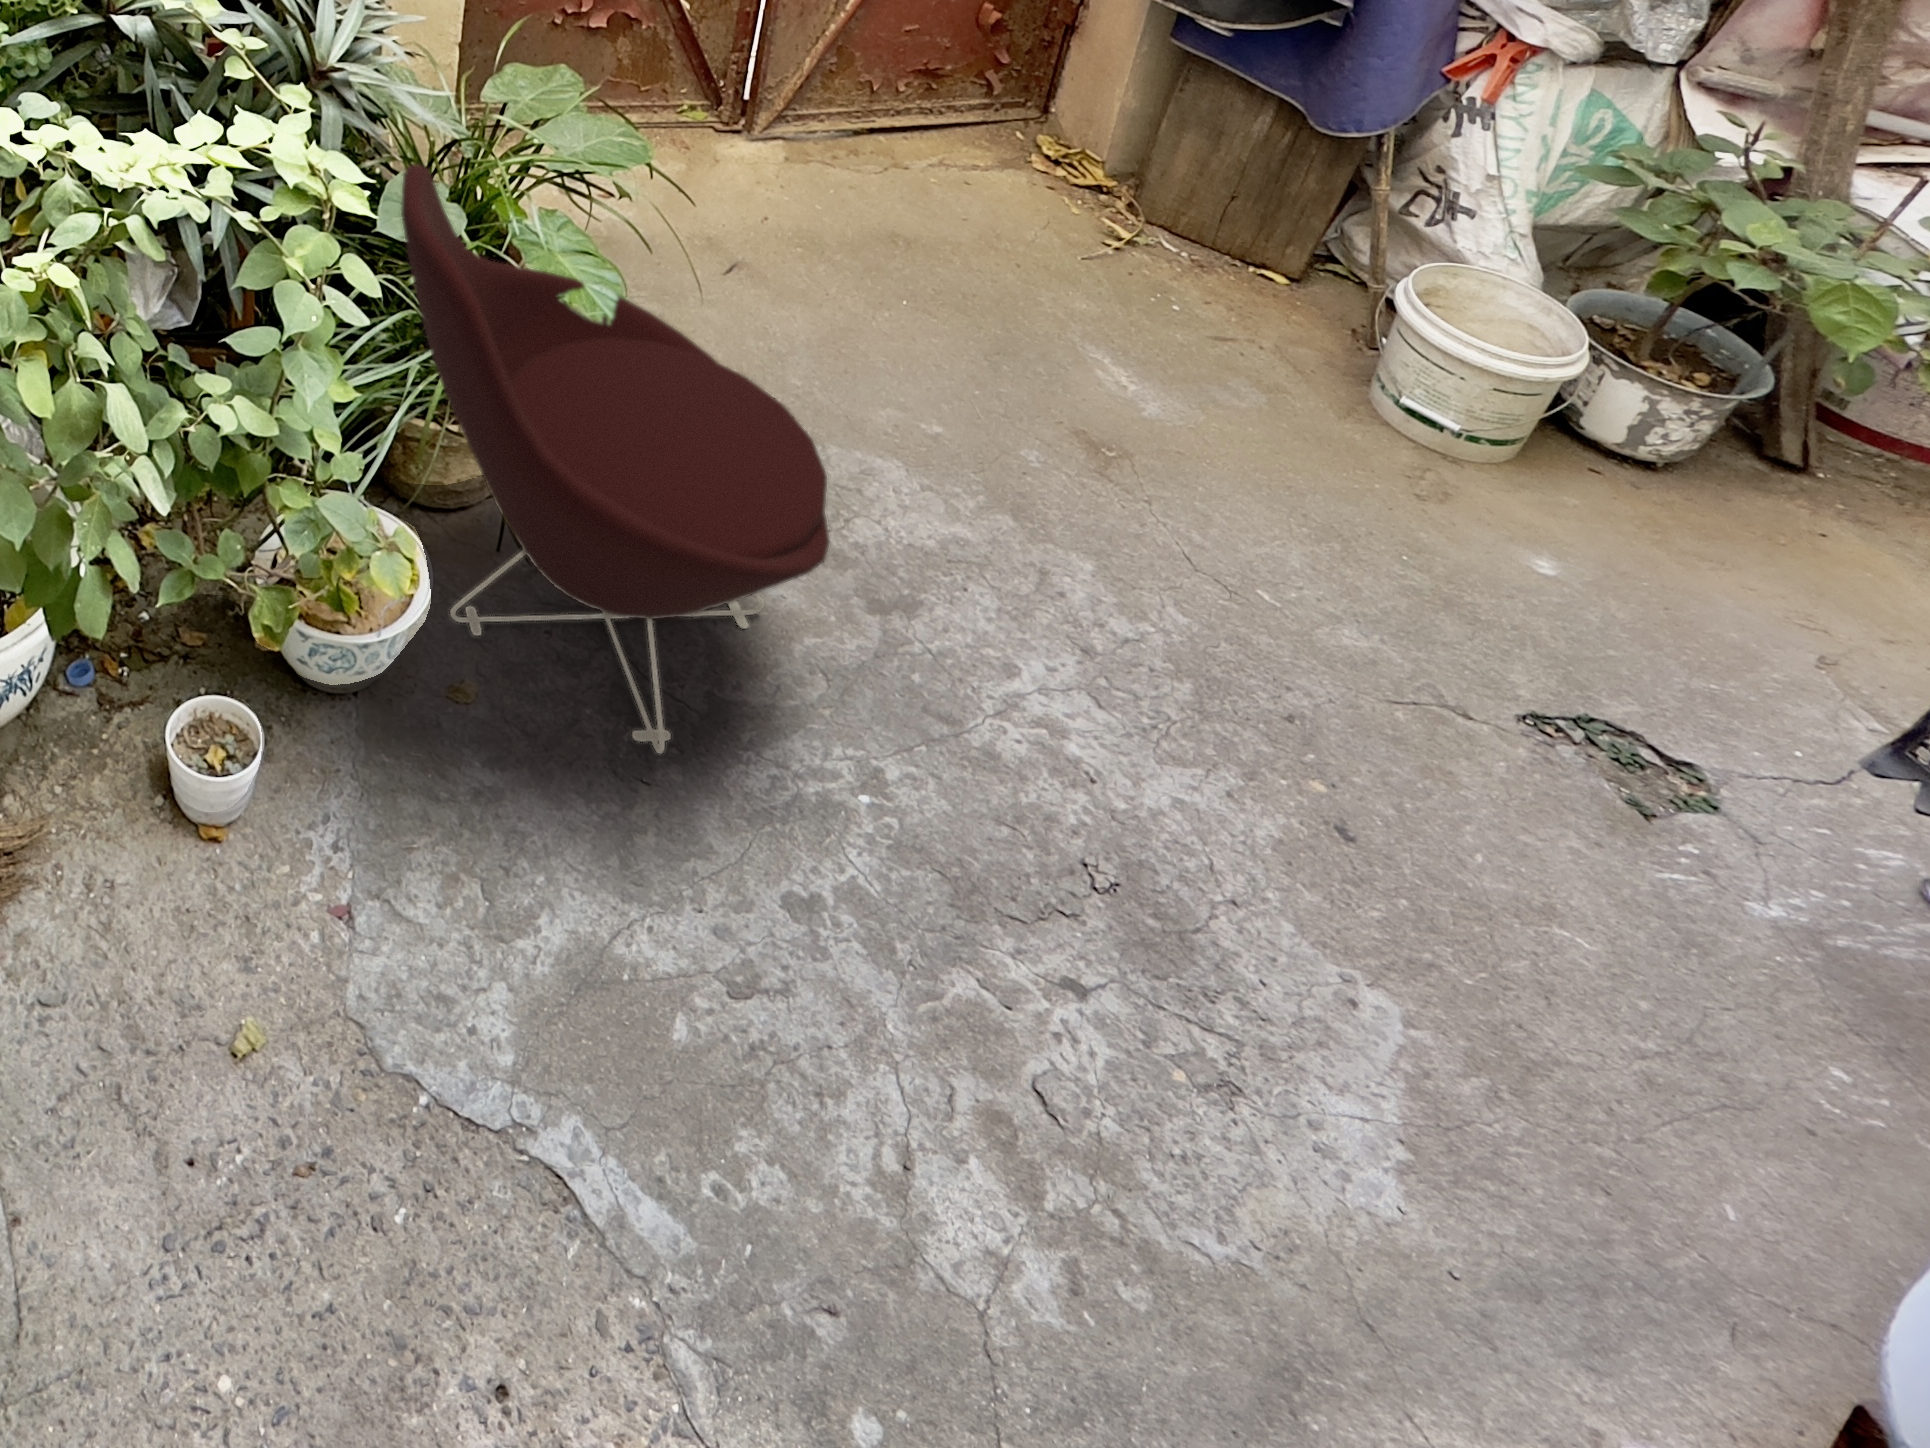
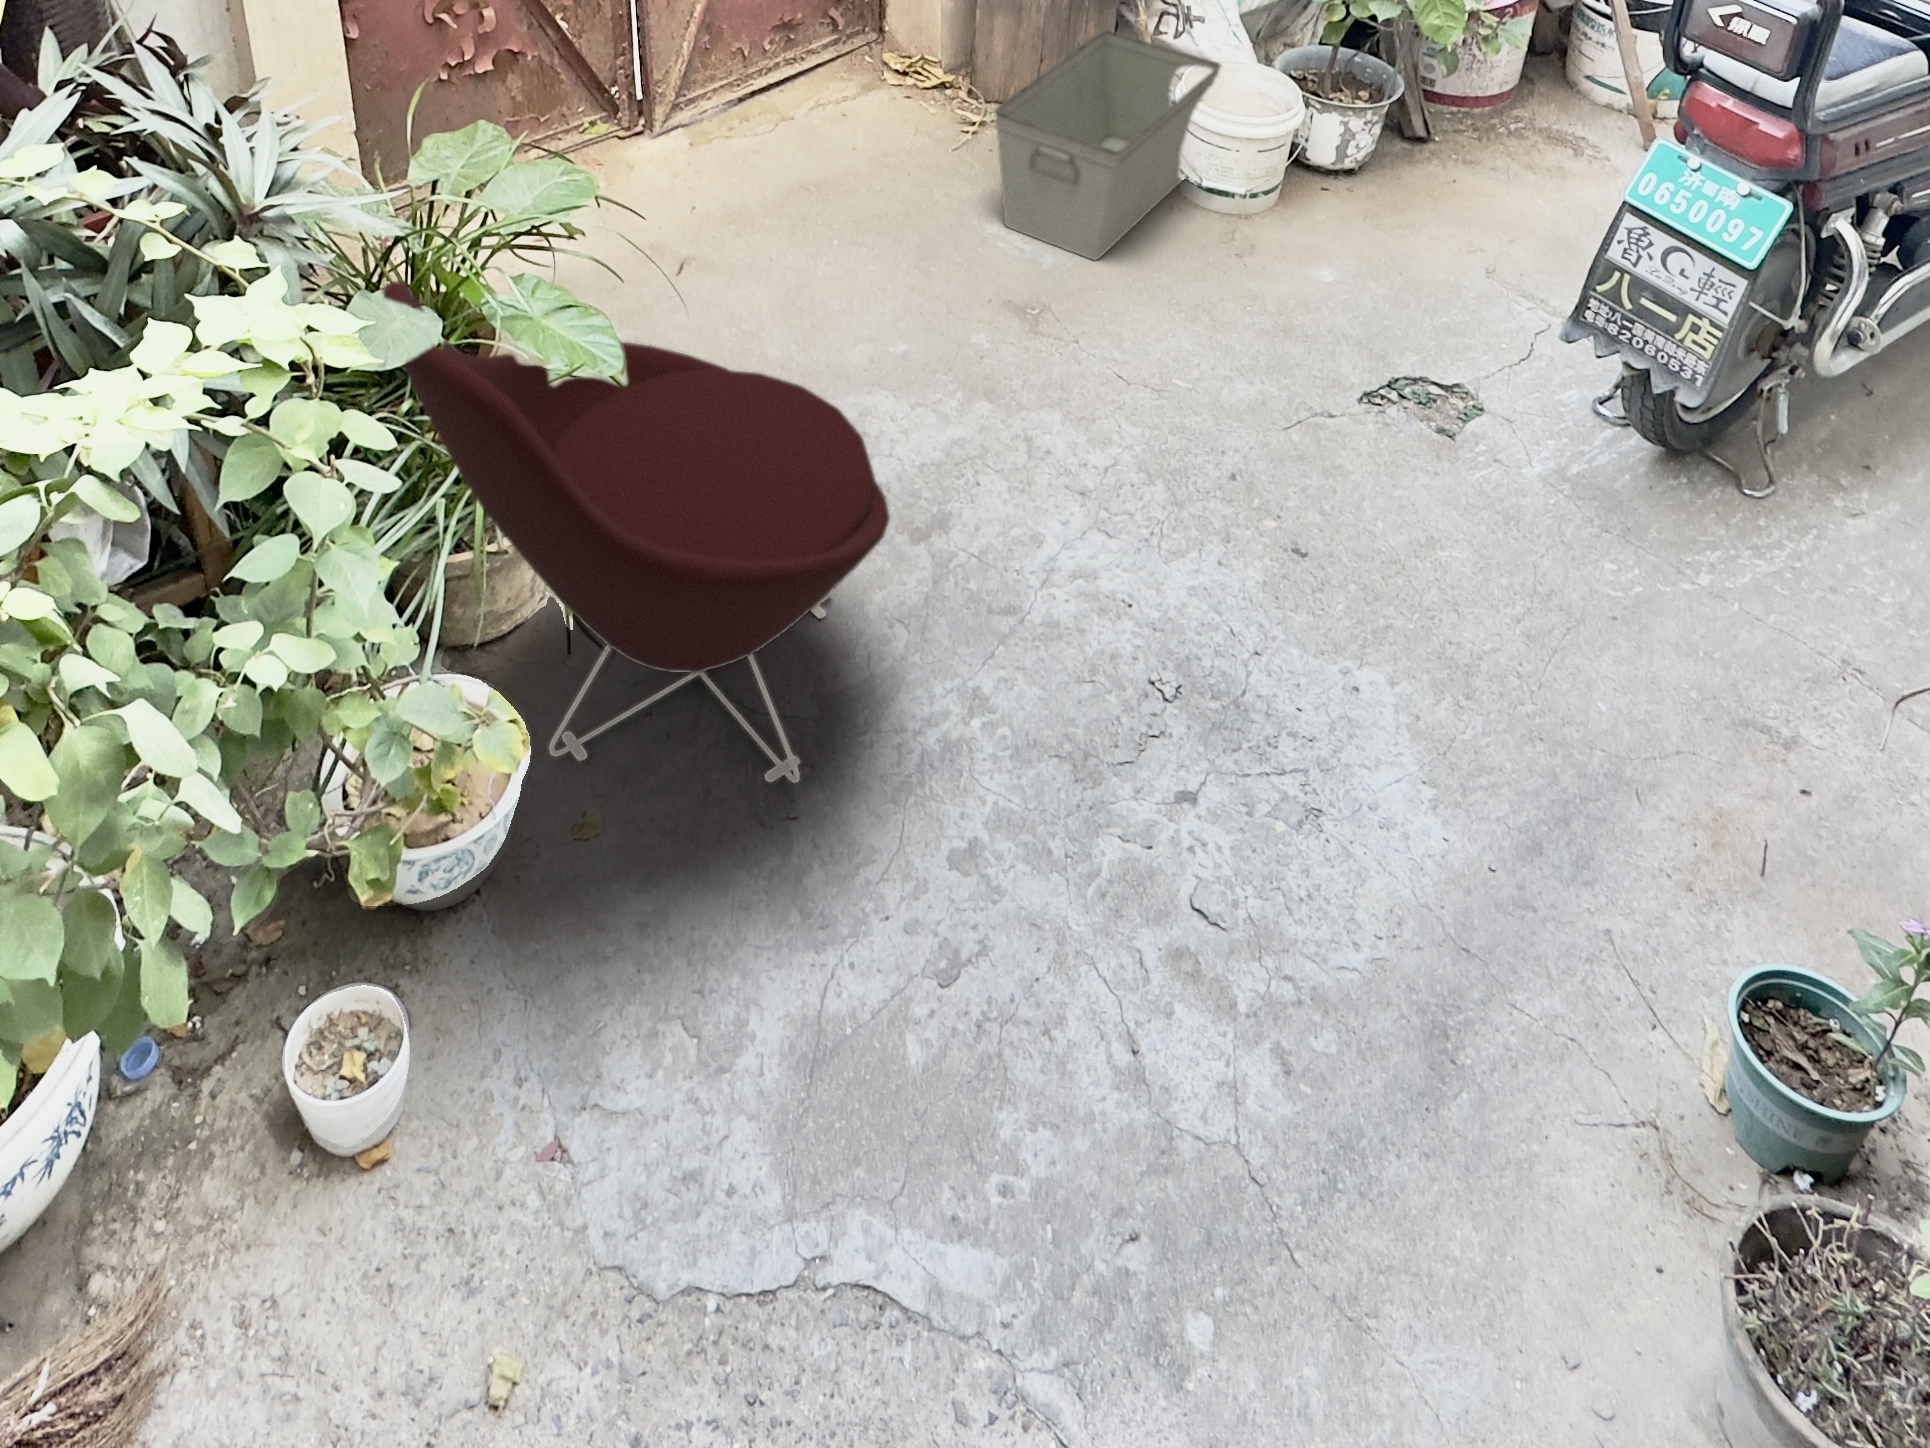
storage bin: none [1107,182,1471,425] -> present [995,31,1221,260]

